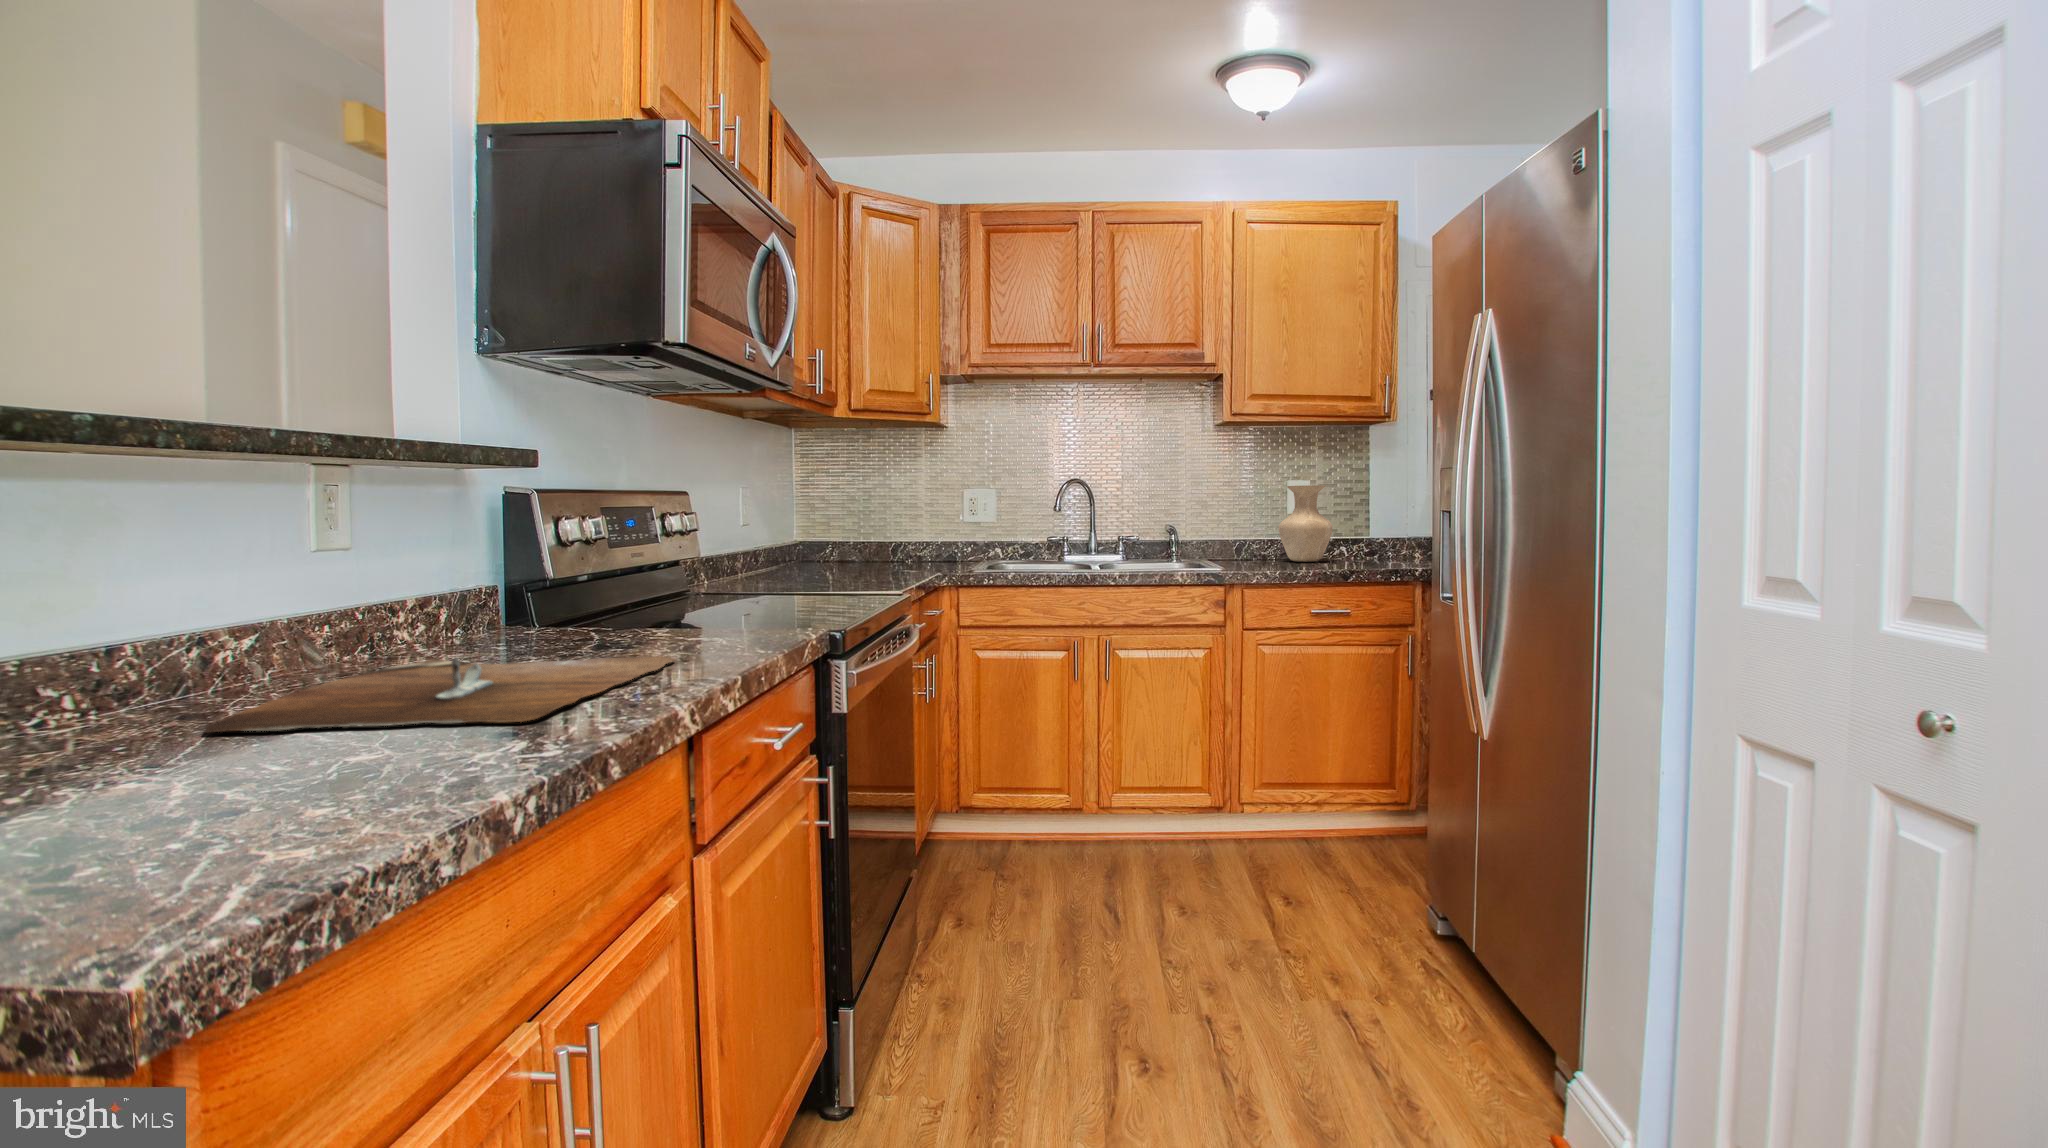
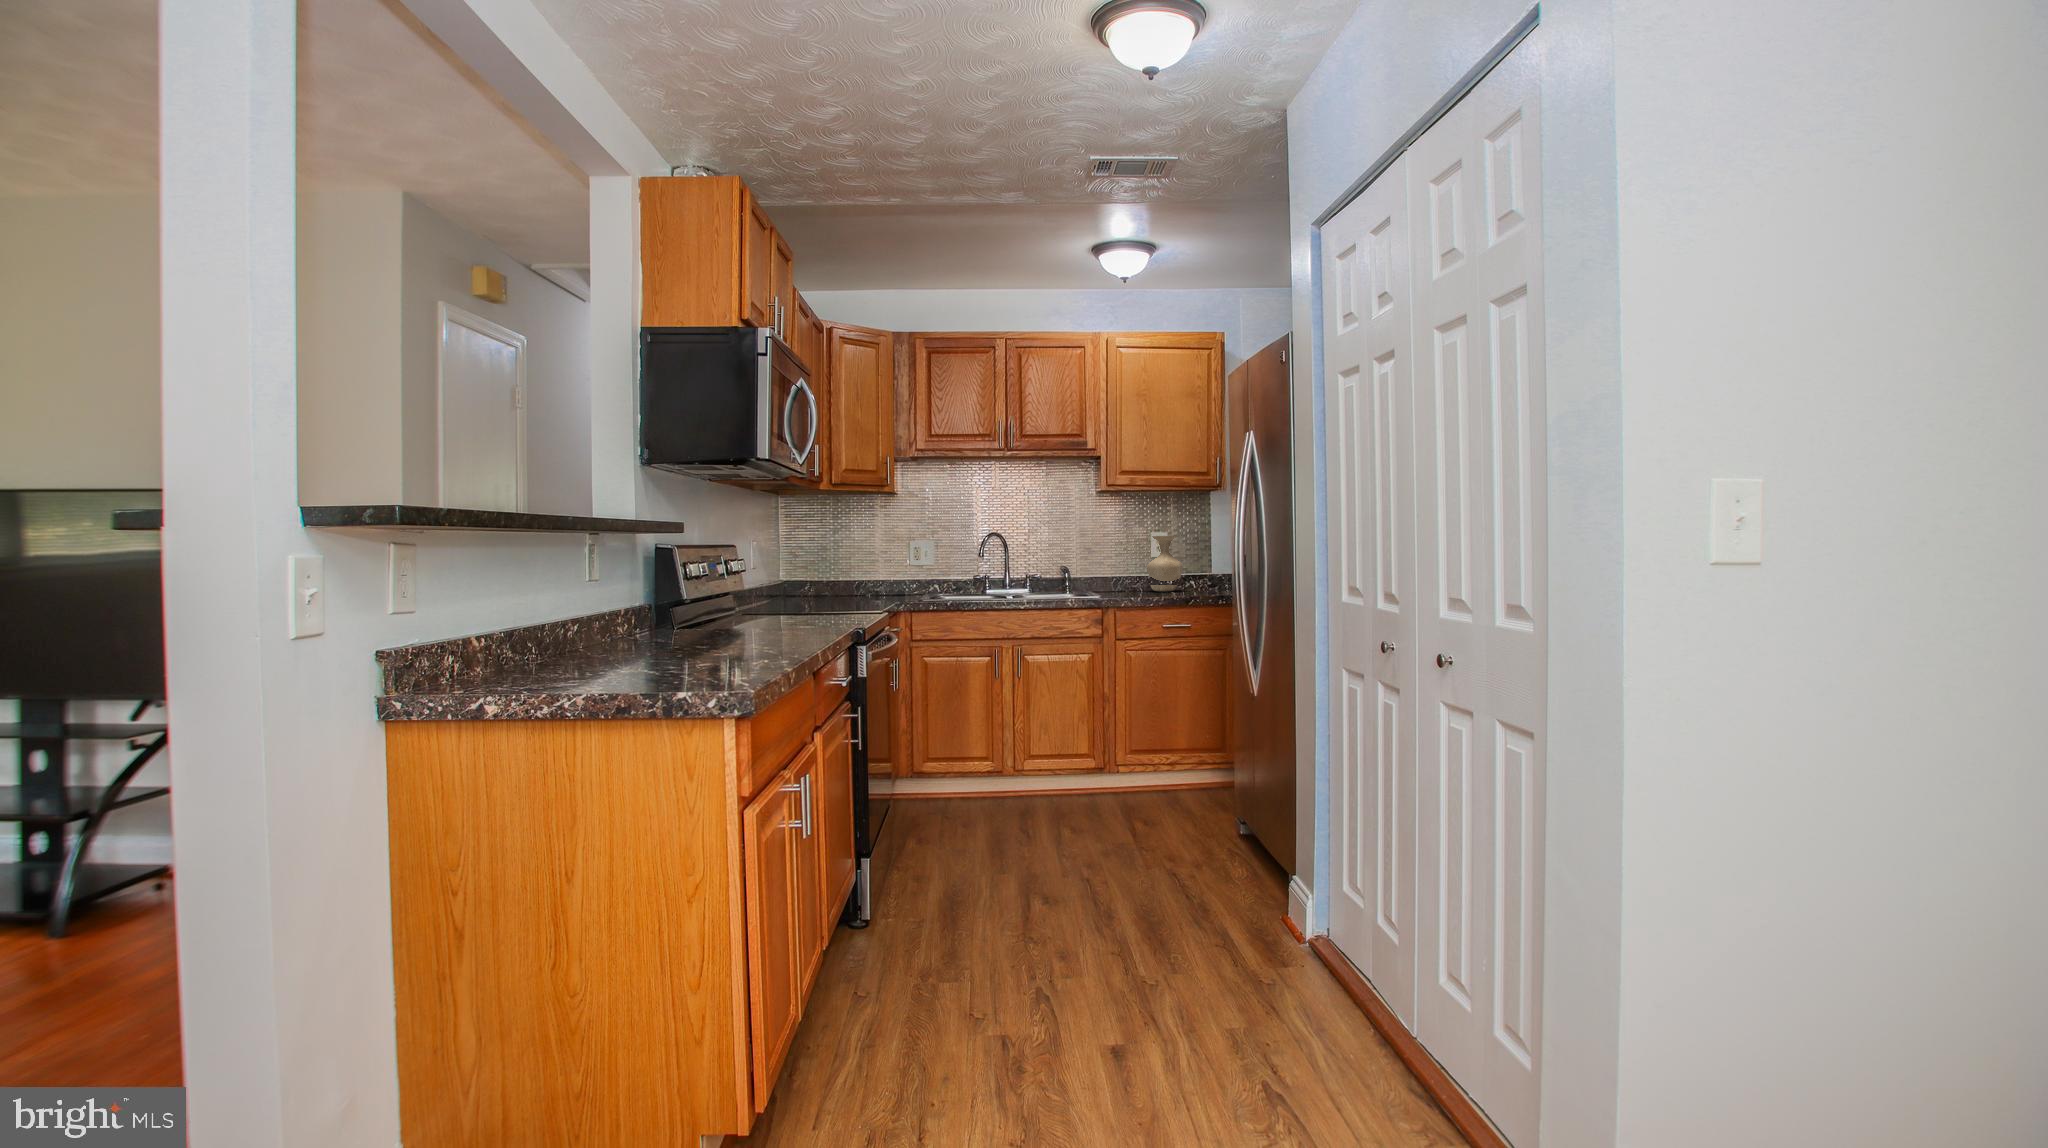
cutting board: present [205,656,674,733] -> none [604,630,787,660]

